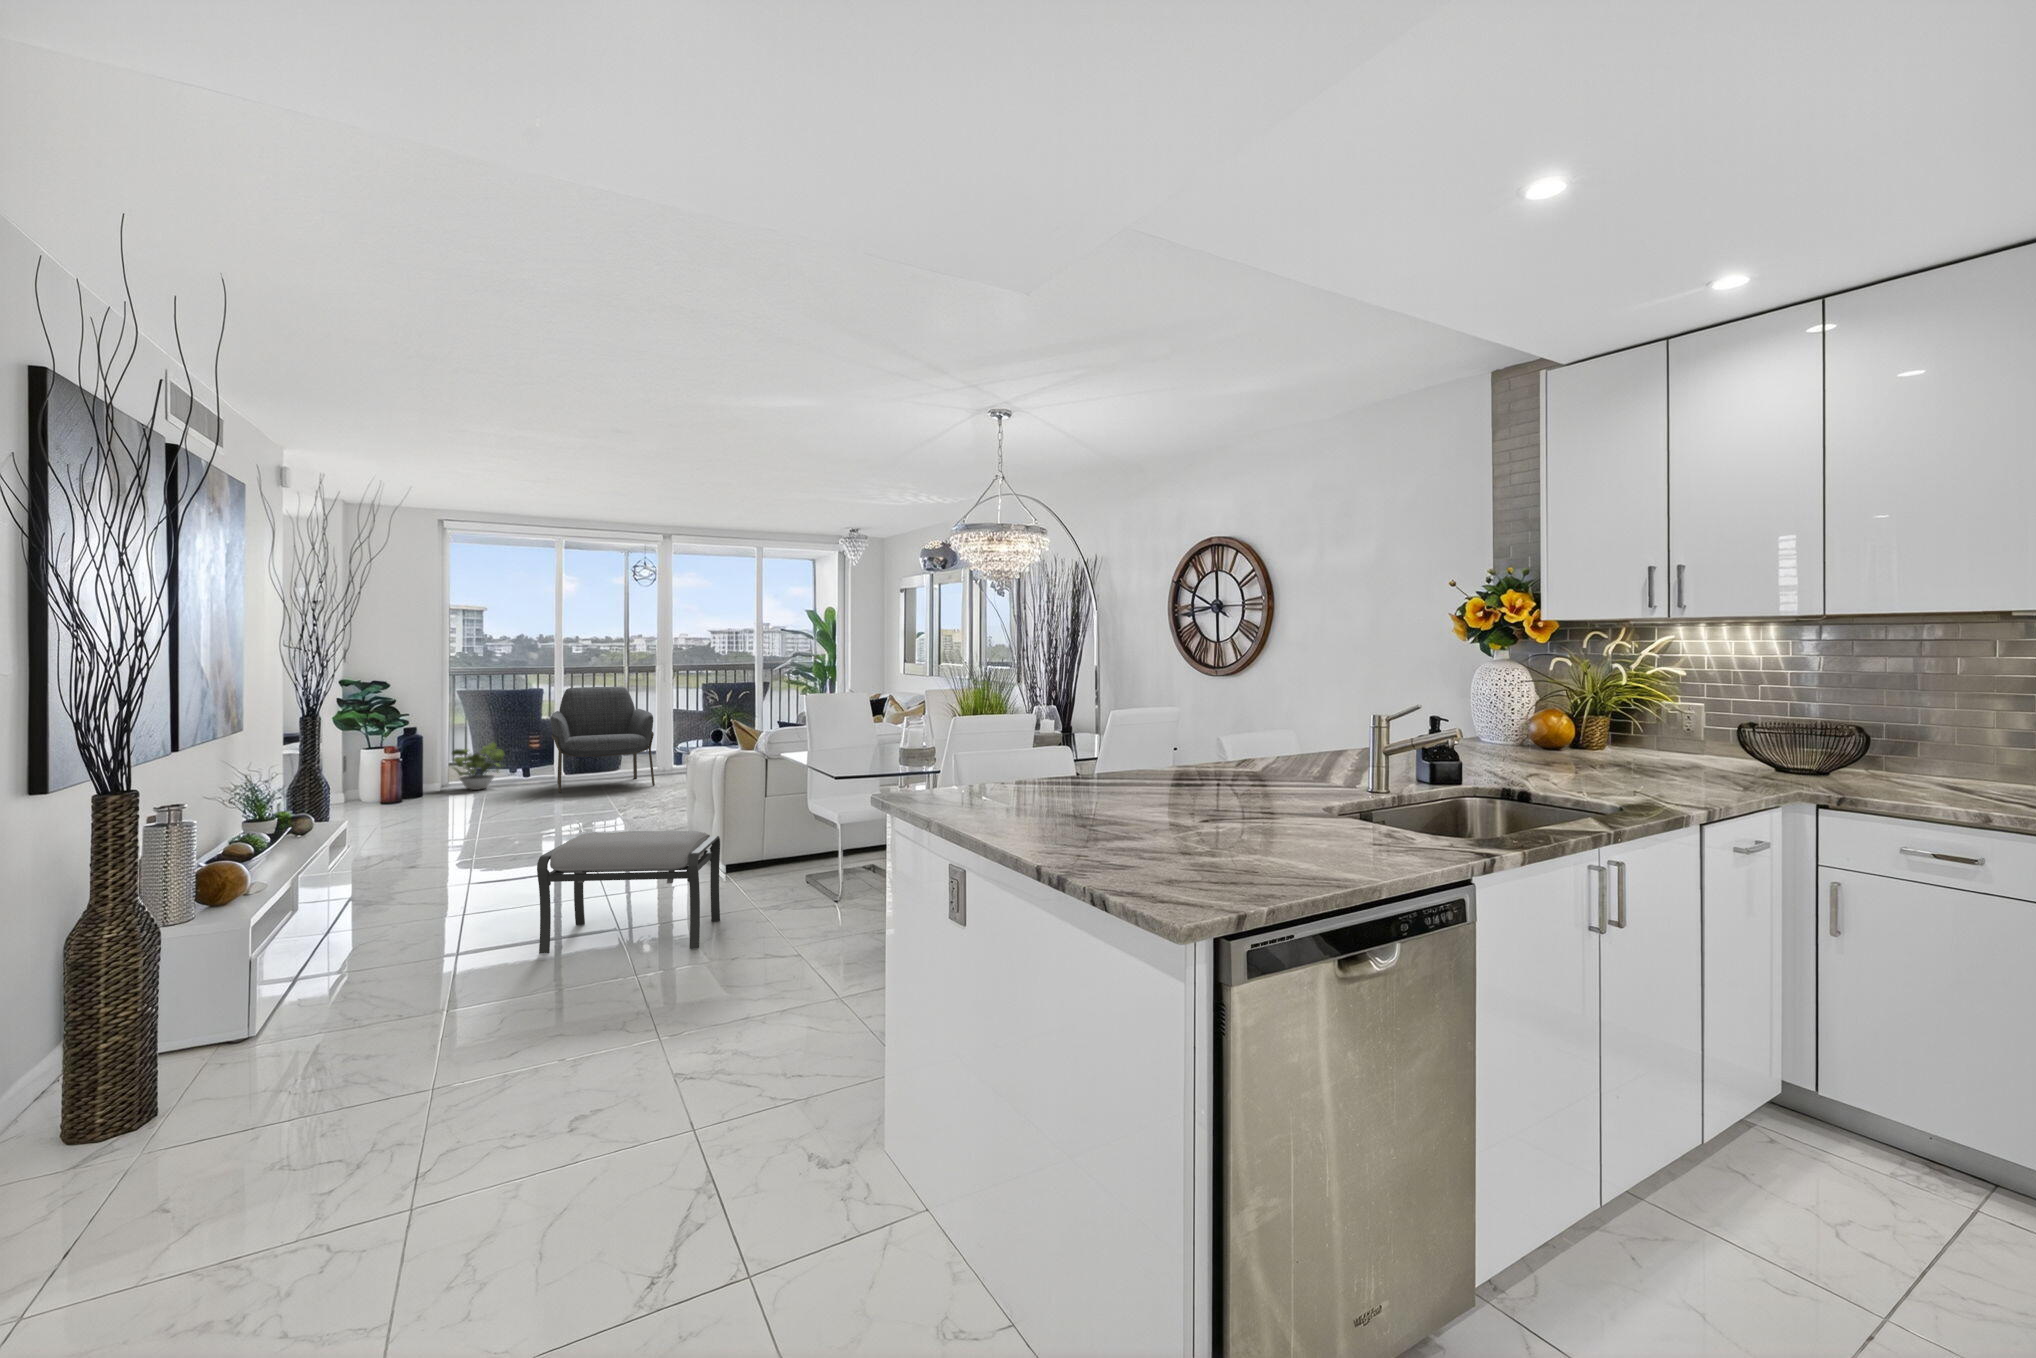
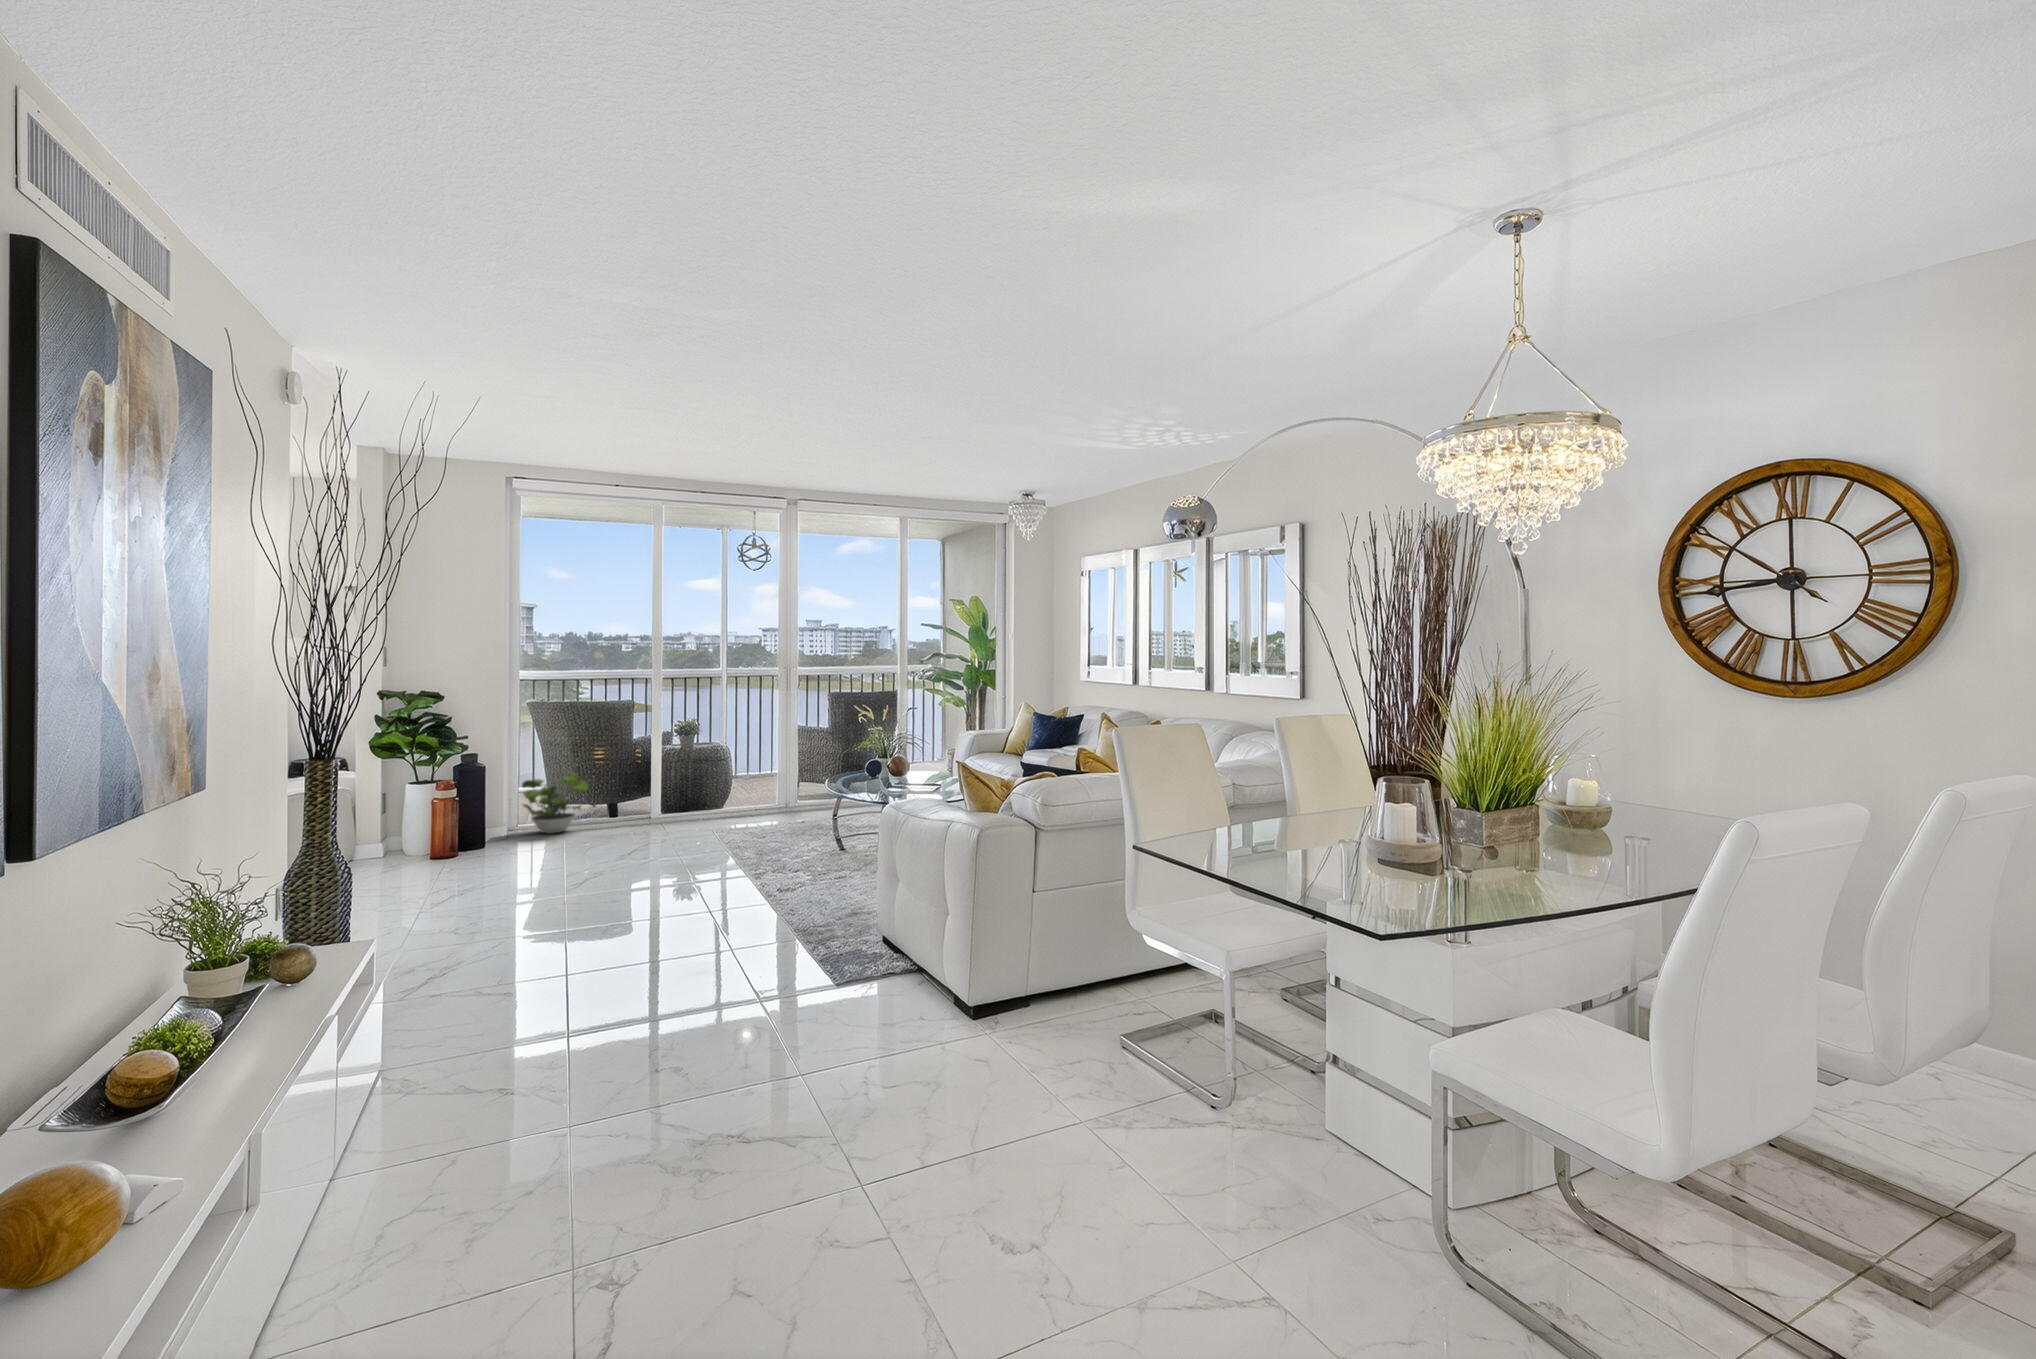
armchair: present [551,687,655,793] -> none [647,698,779,840]
ottoman: present [537,831,720,954] -> none [726,1010,1053,1304]

